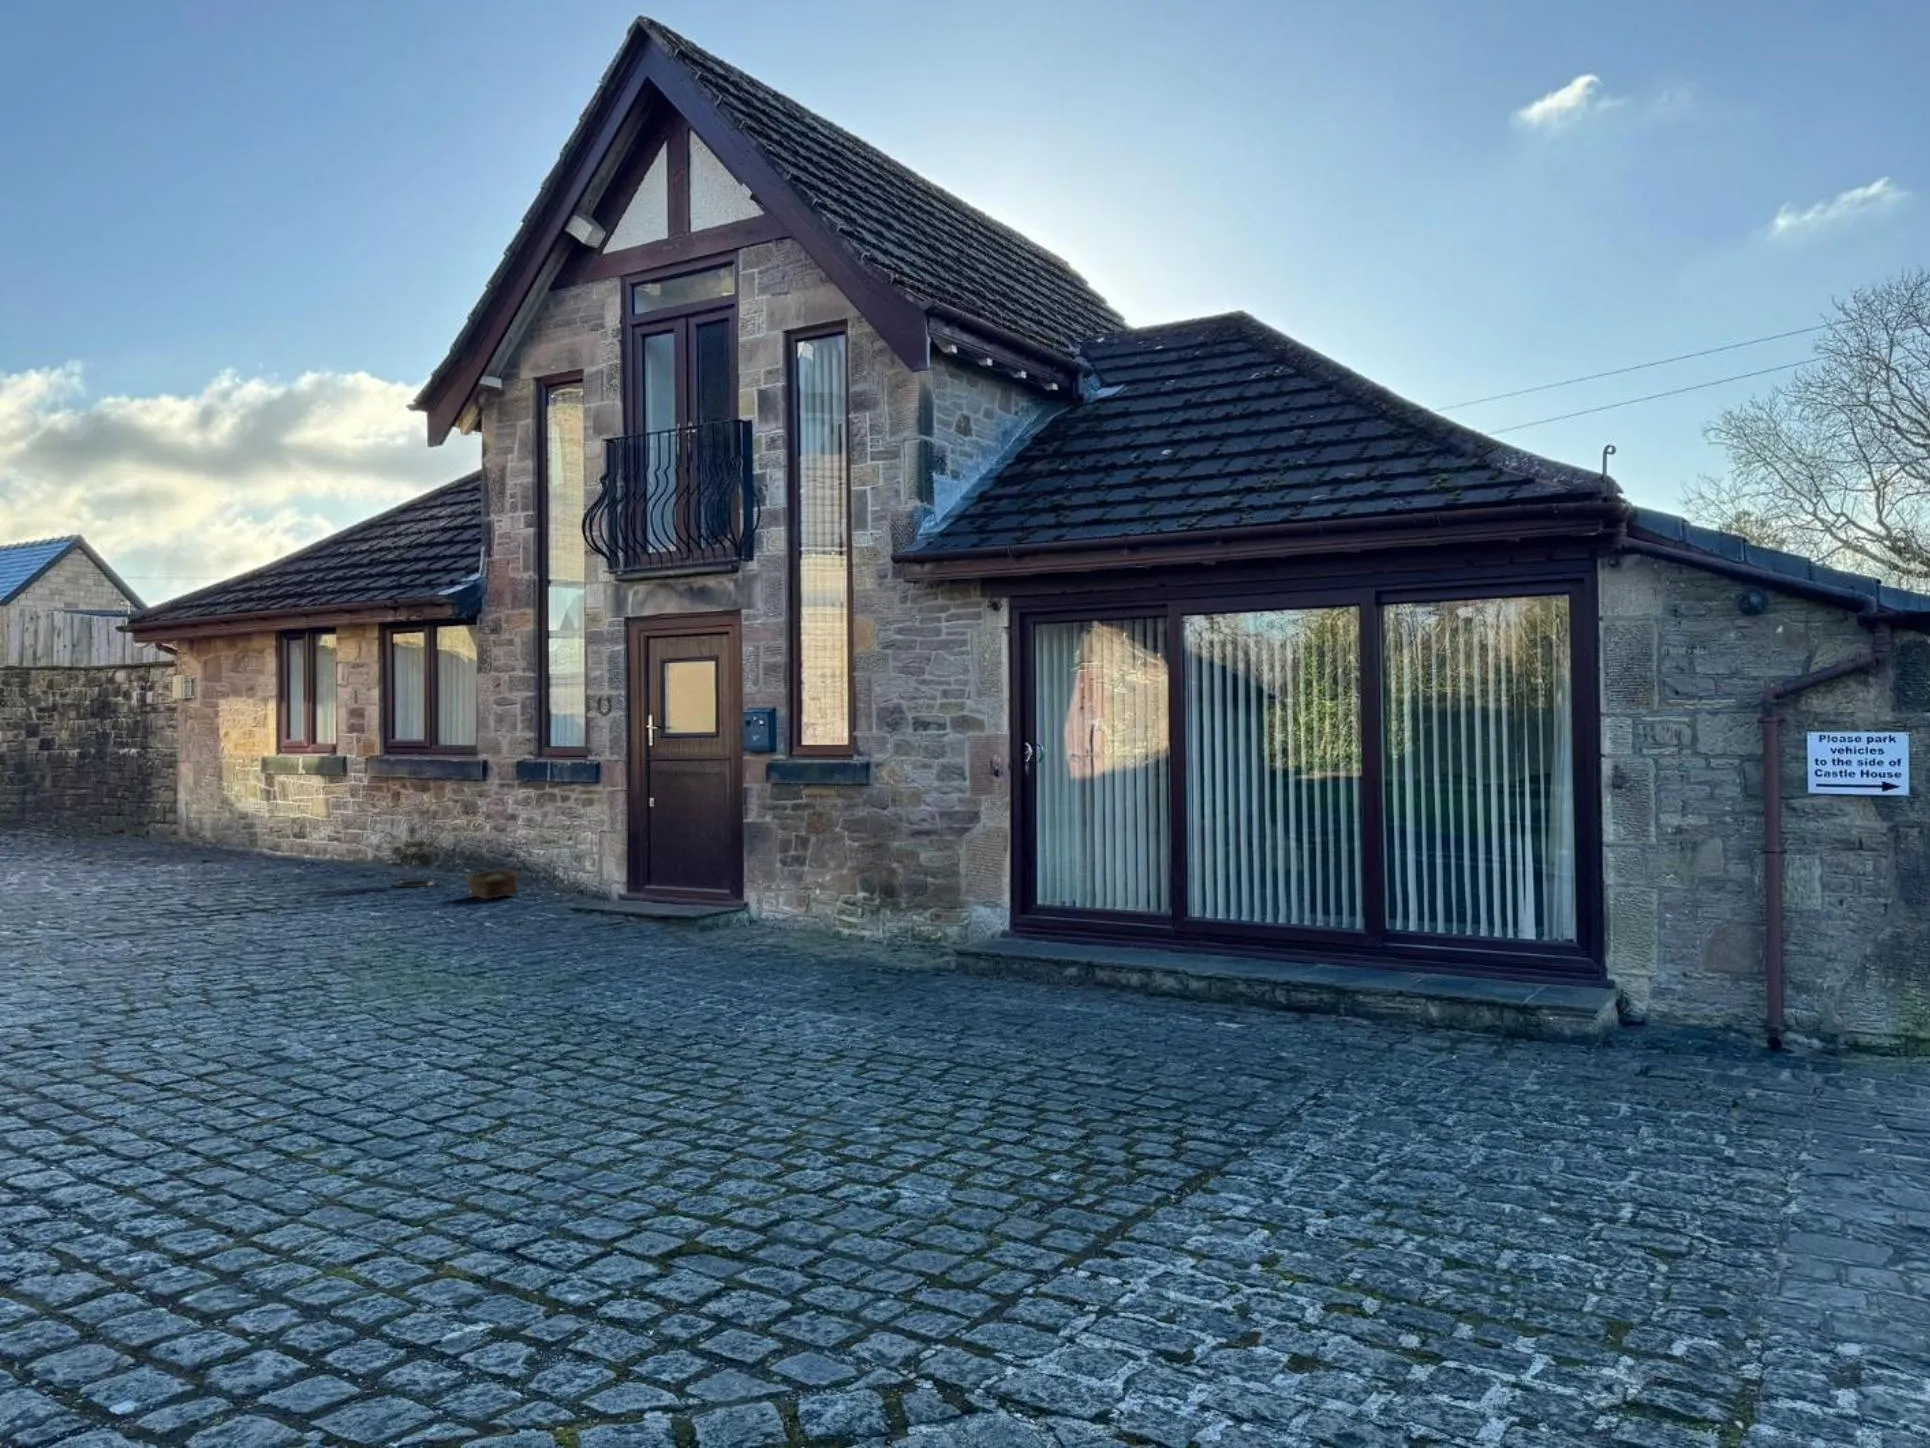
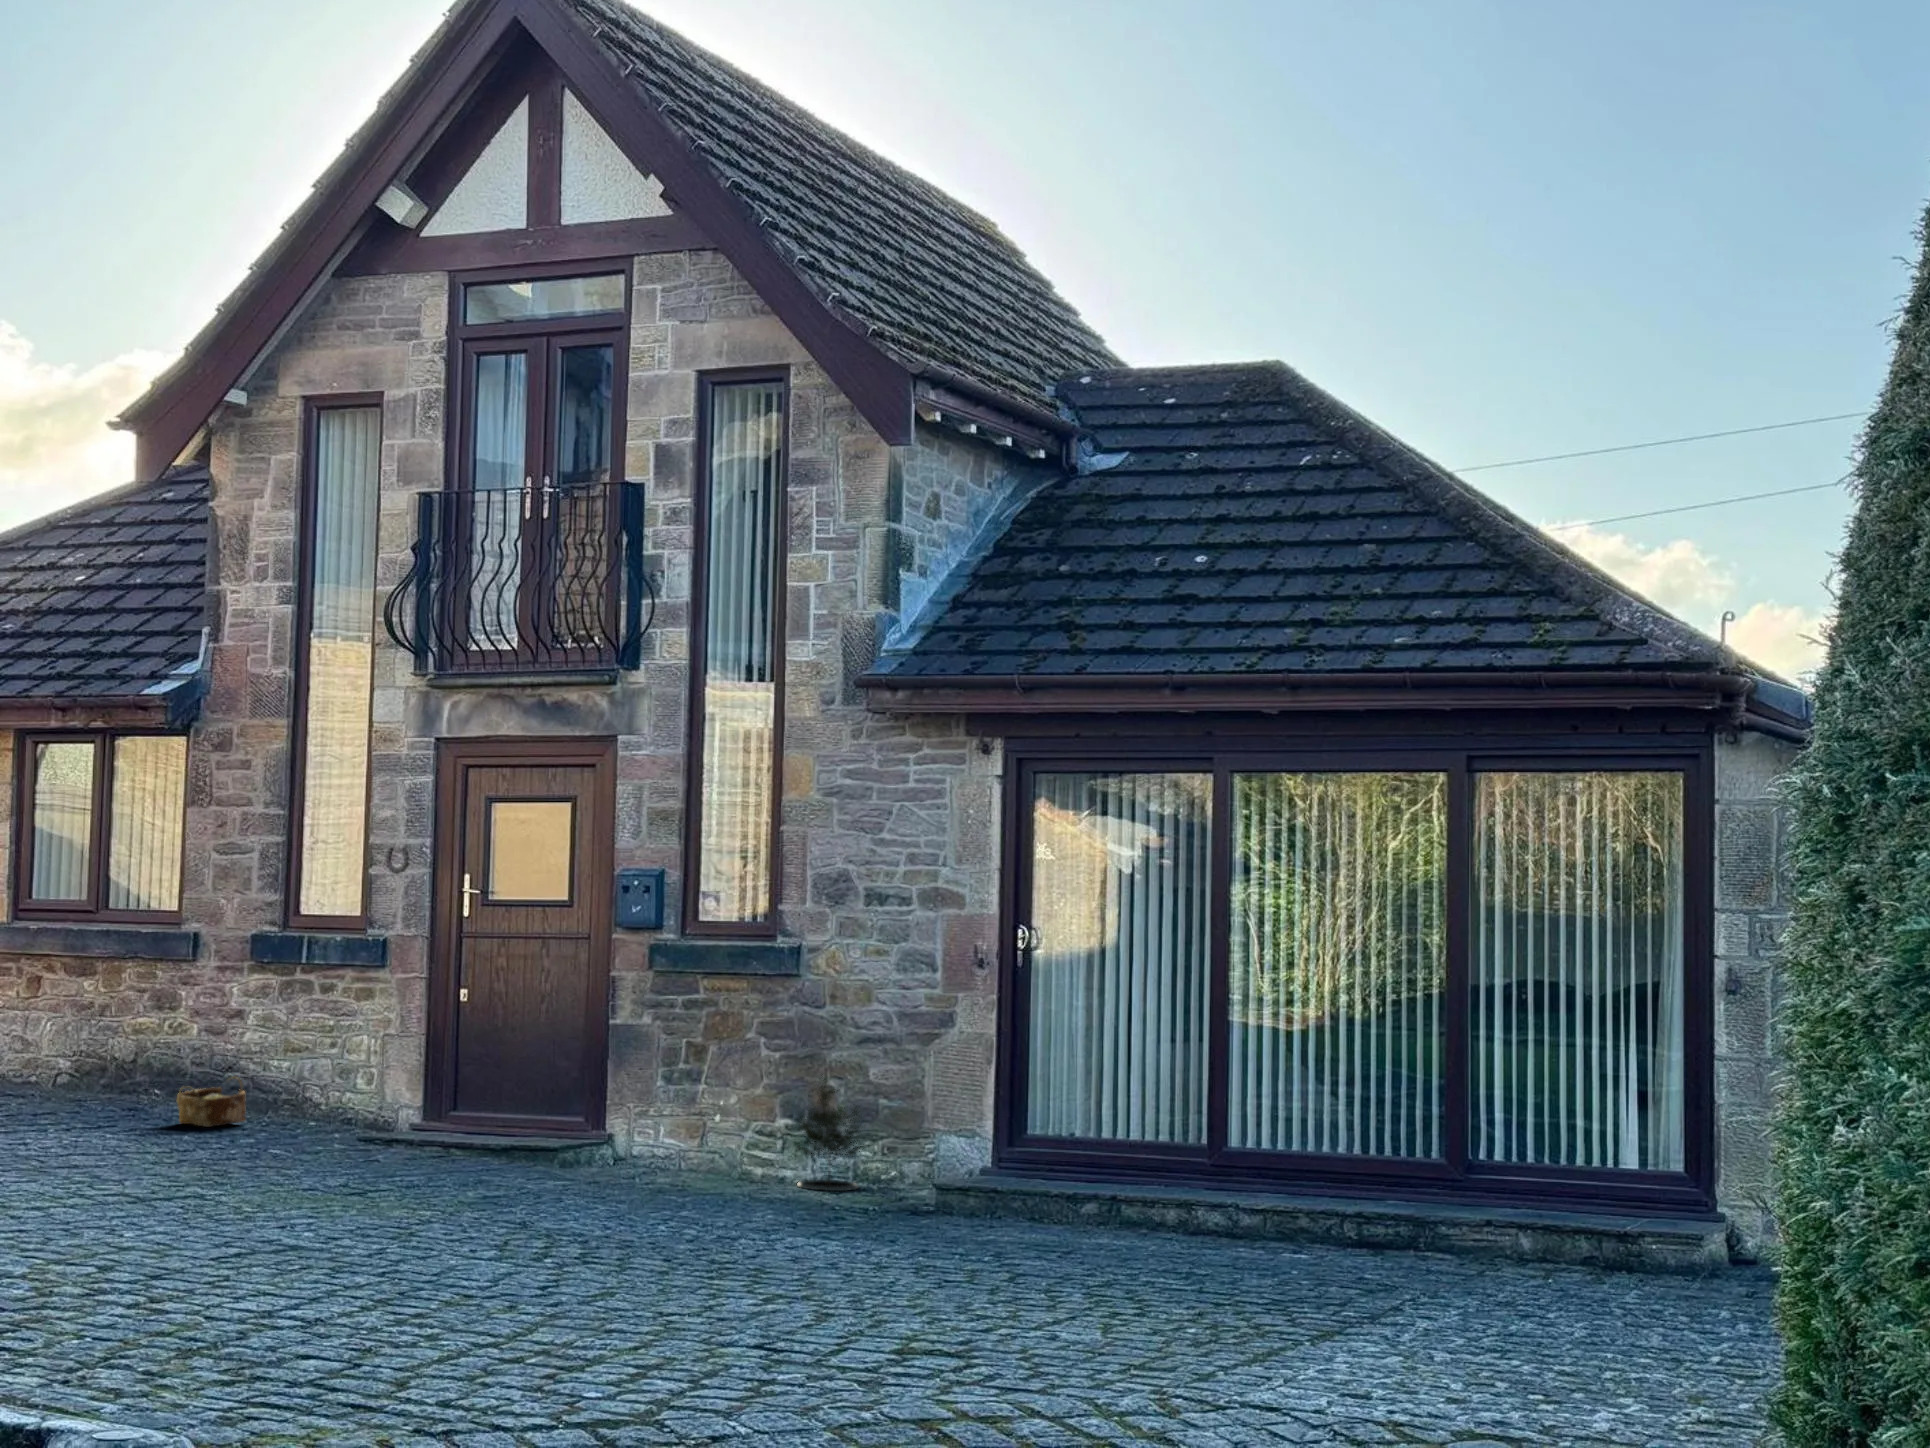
potted tree: present [392,821,435,887] -> present [797,1075,864,1191]

